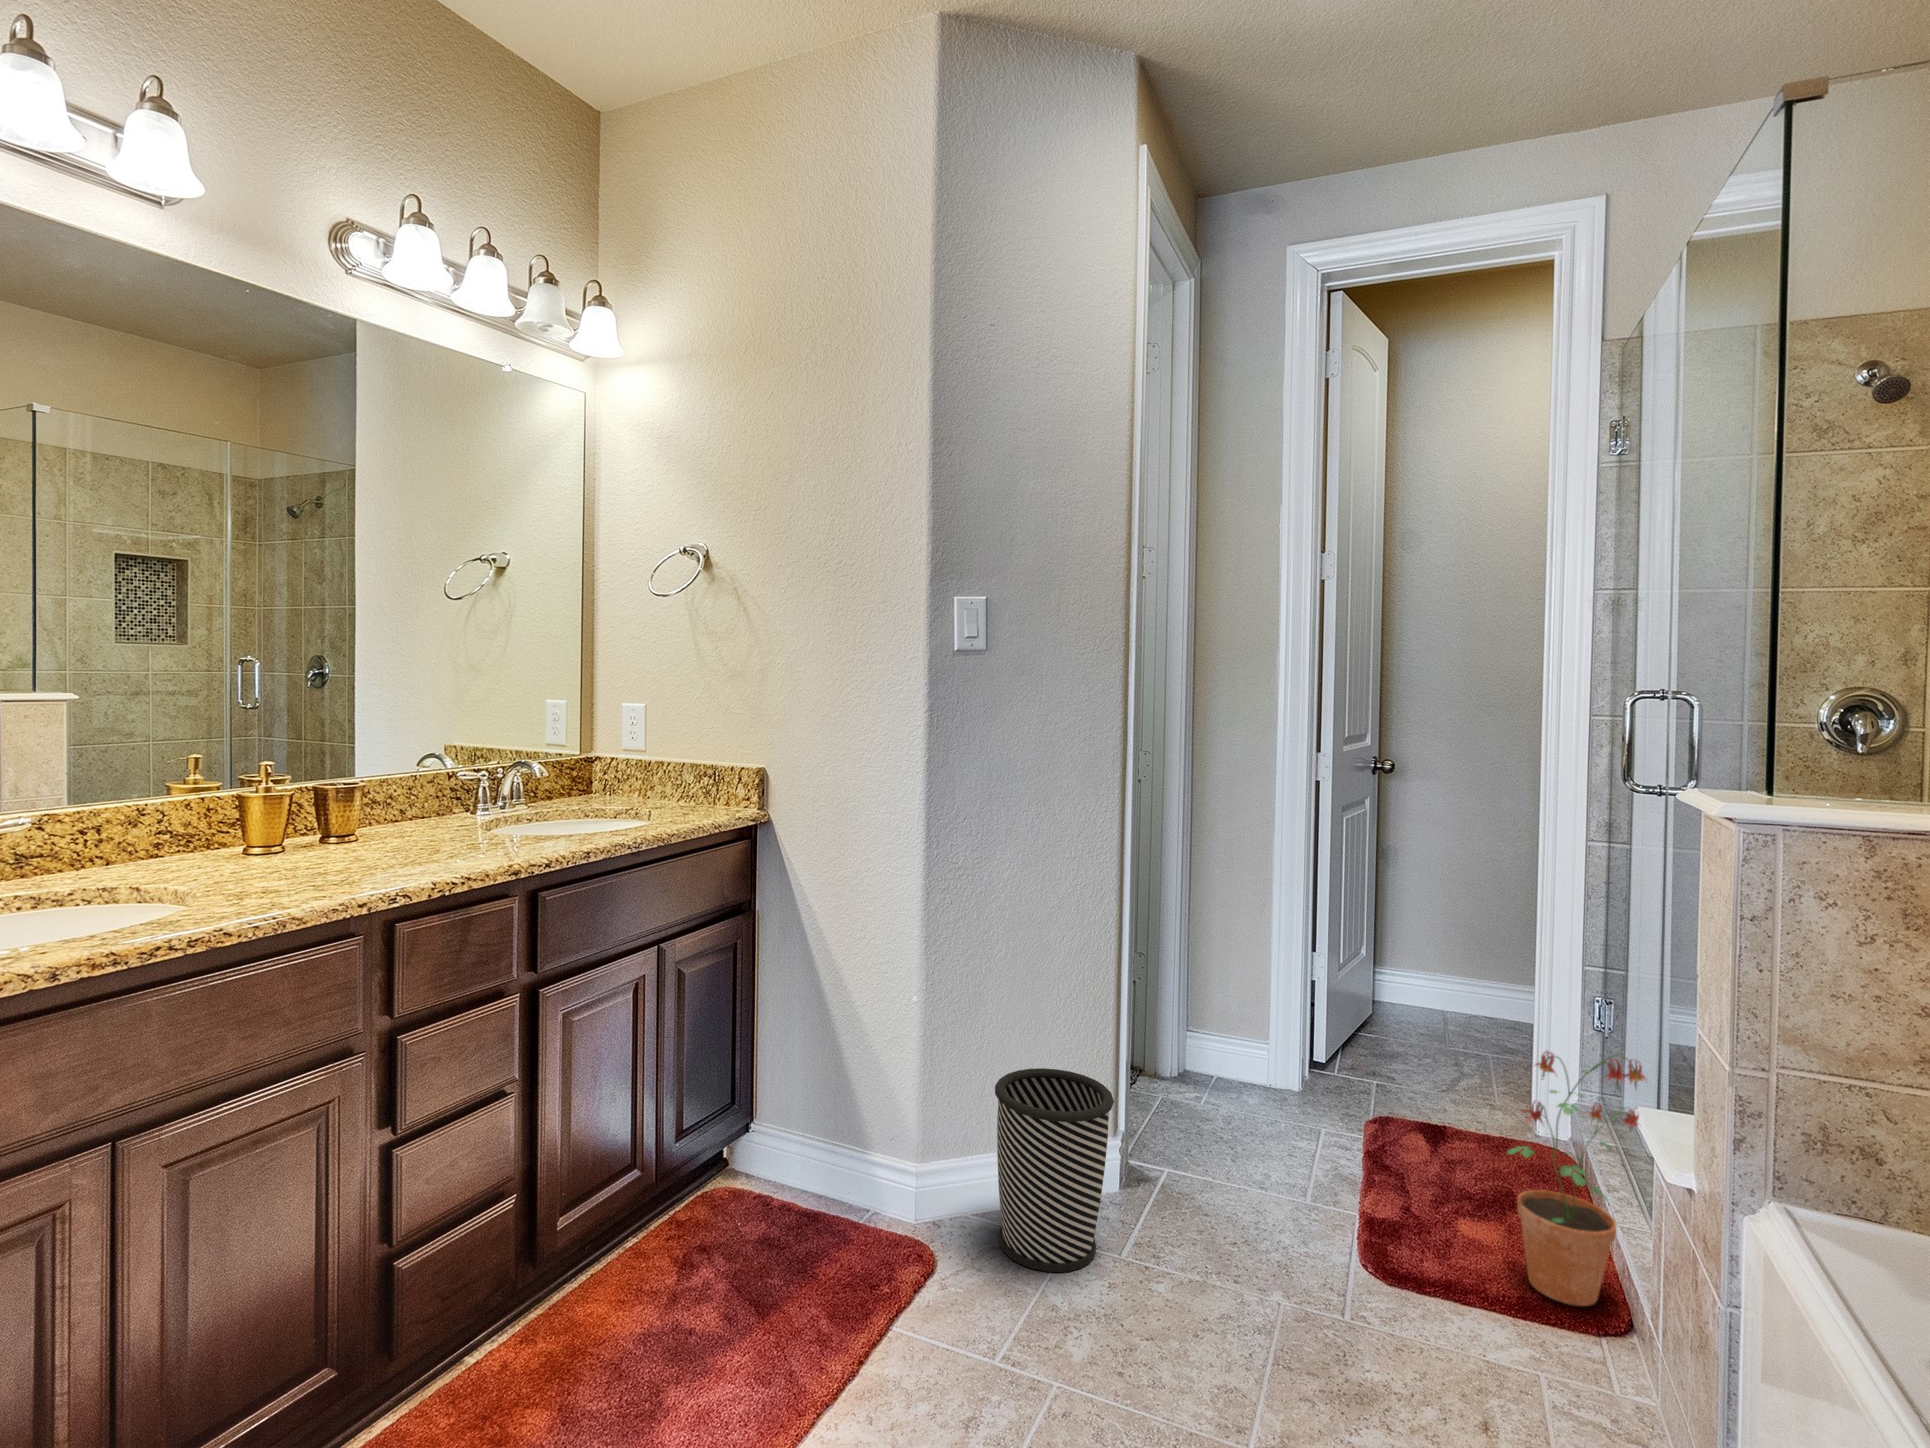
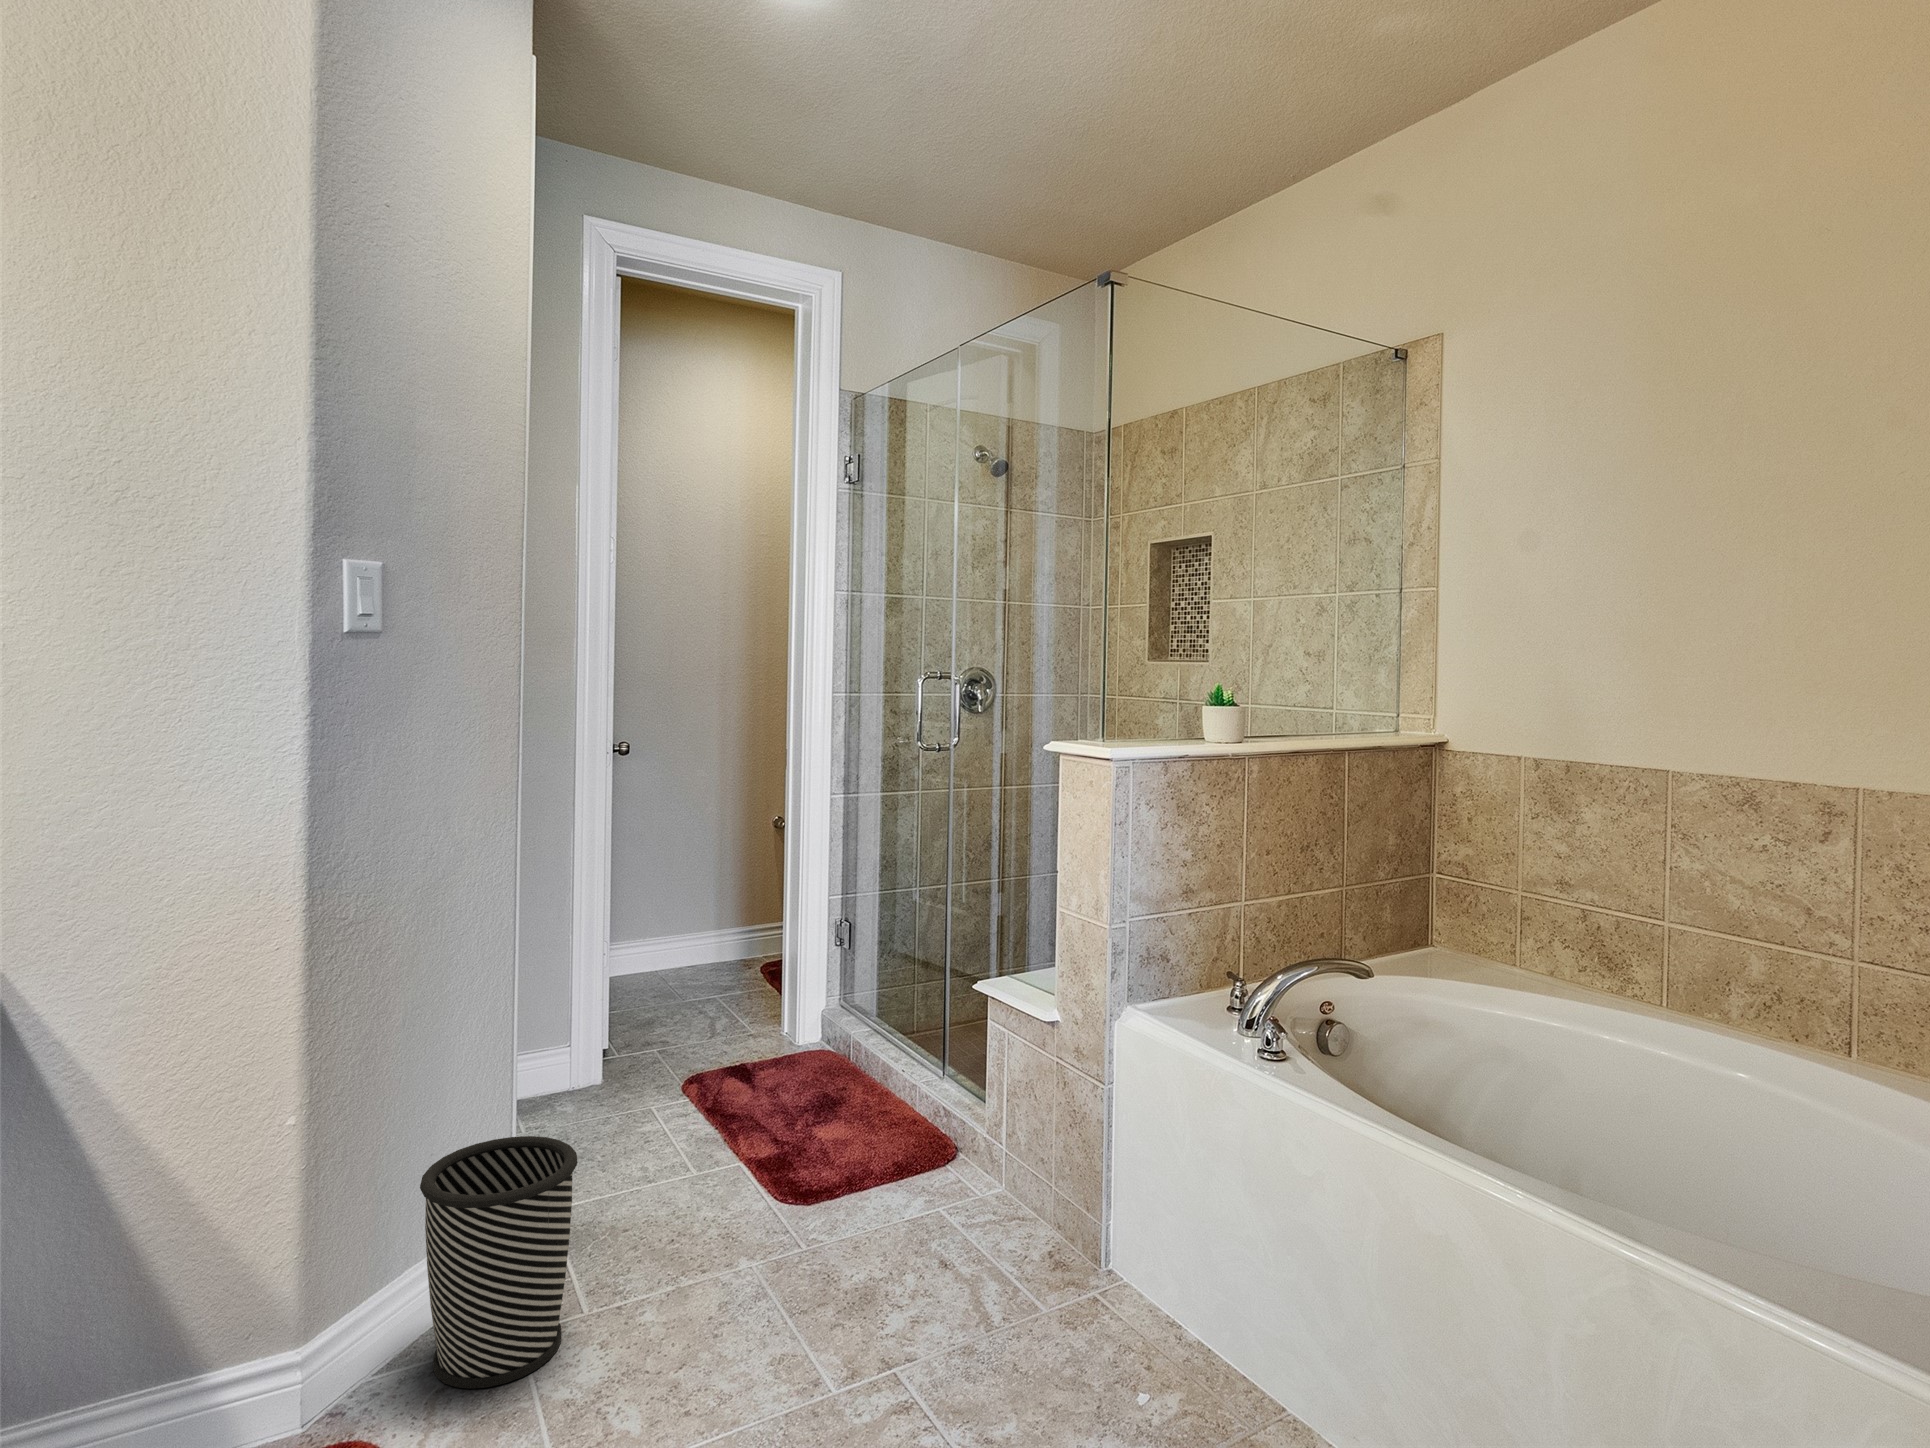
potted plant: present [1507,1051,1647,1306] -> none [864,948,958,1156]

